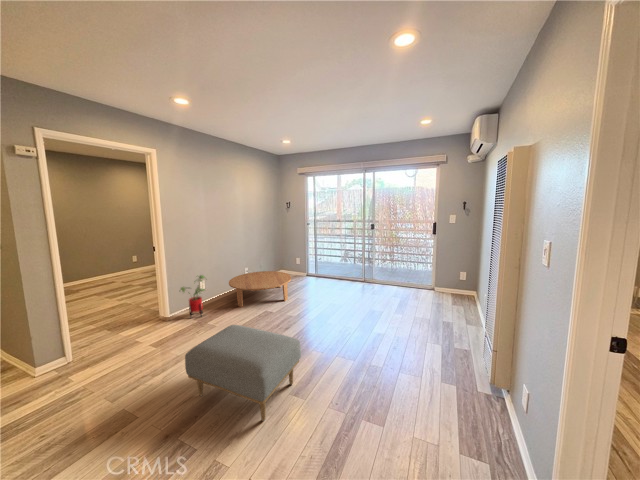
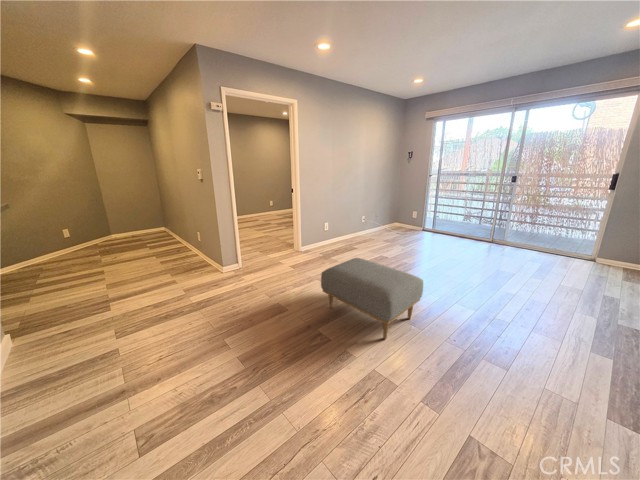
coffee table: present [229,271,291,307] -> none [347,221,406,251]
house plant: present [181,275,205,317] -> none [309,217,330,253]

